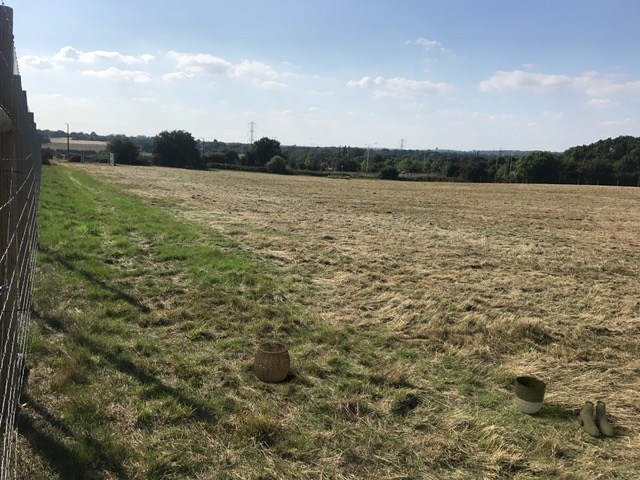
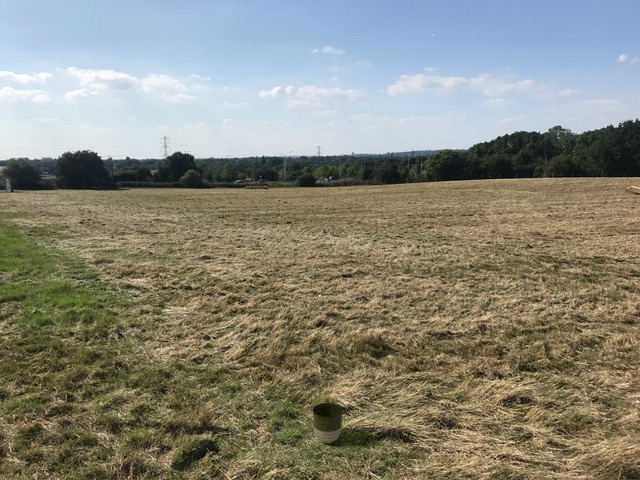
woven basket: present [254,342,291,382] -> none [26,398,74,448]
boots: present [579,401,613,436] -> none [376,421,404,461]

